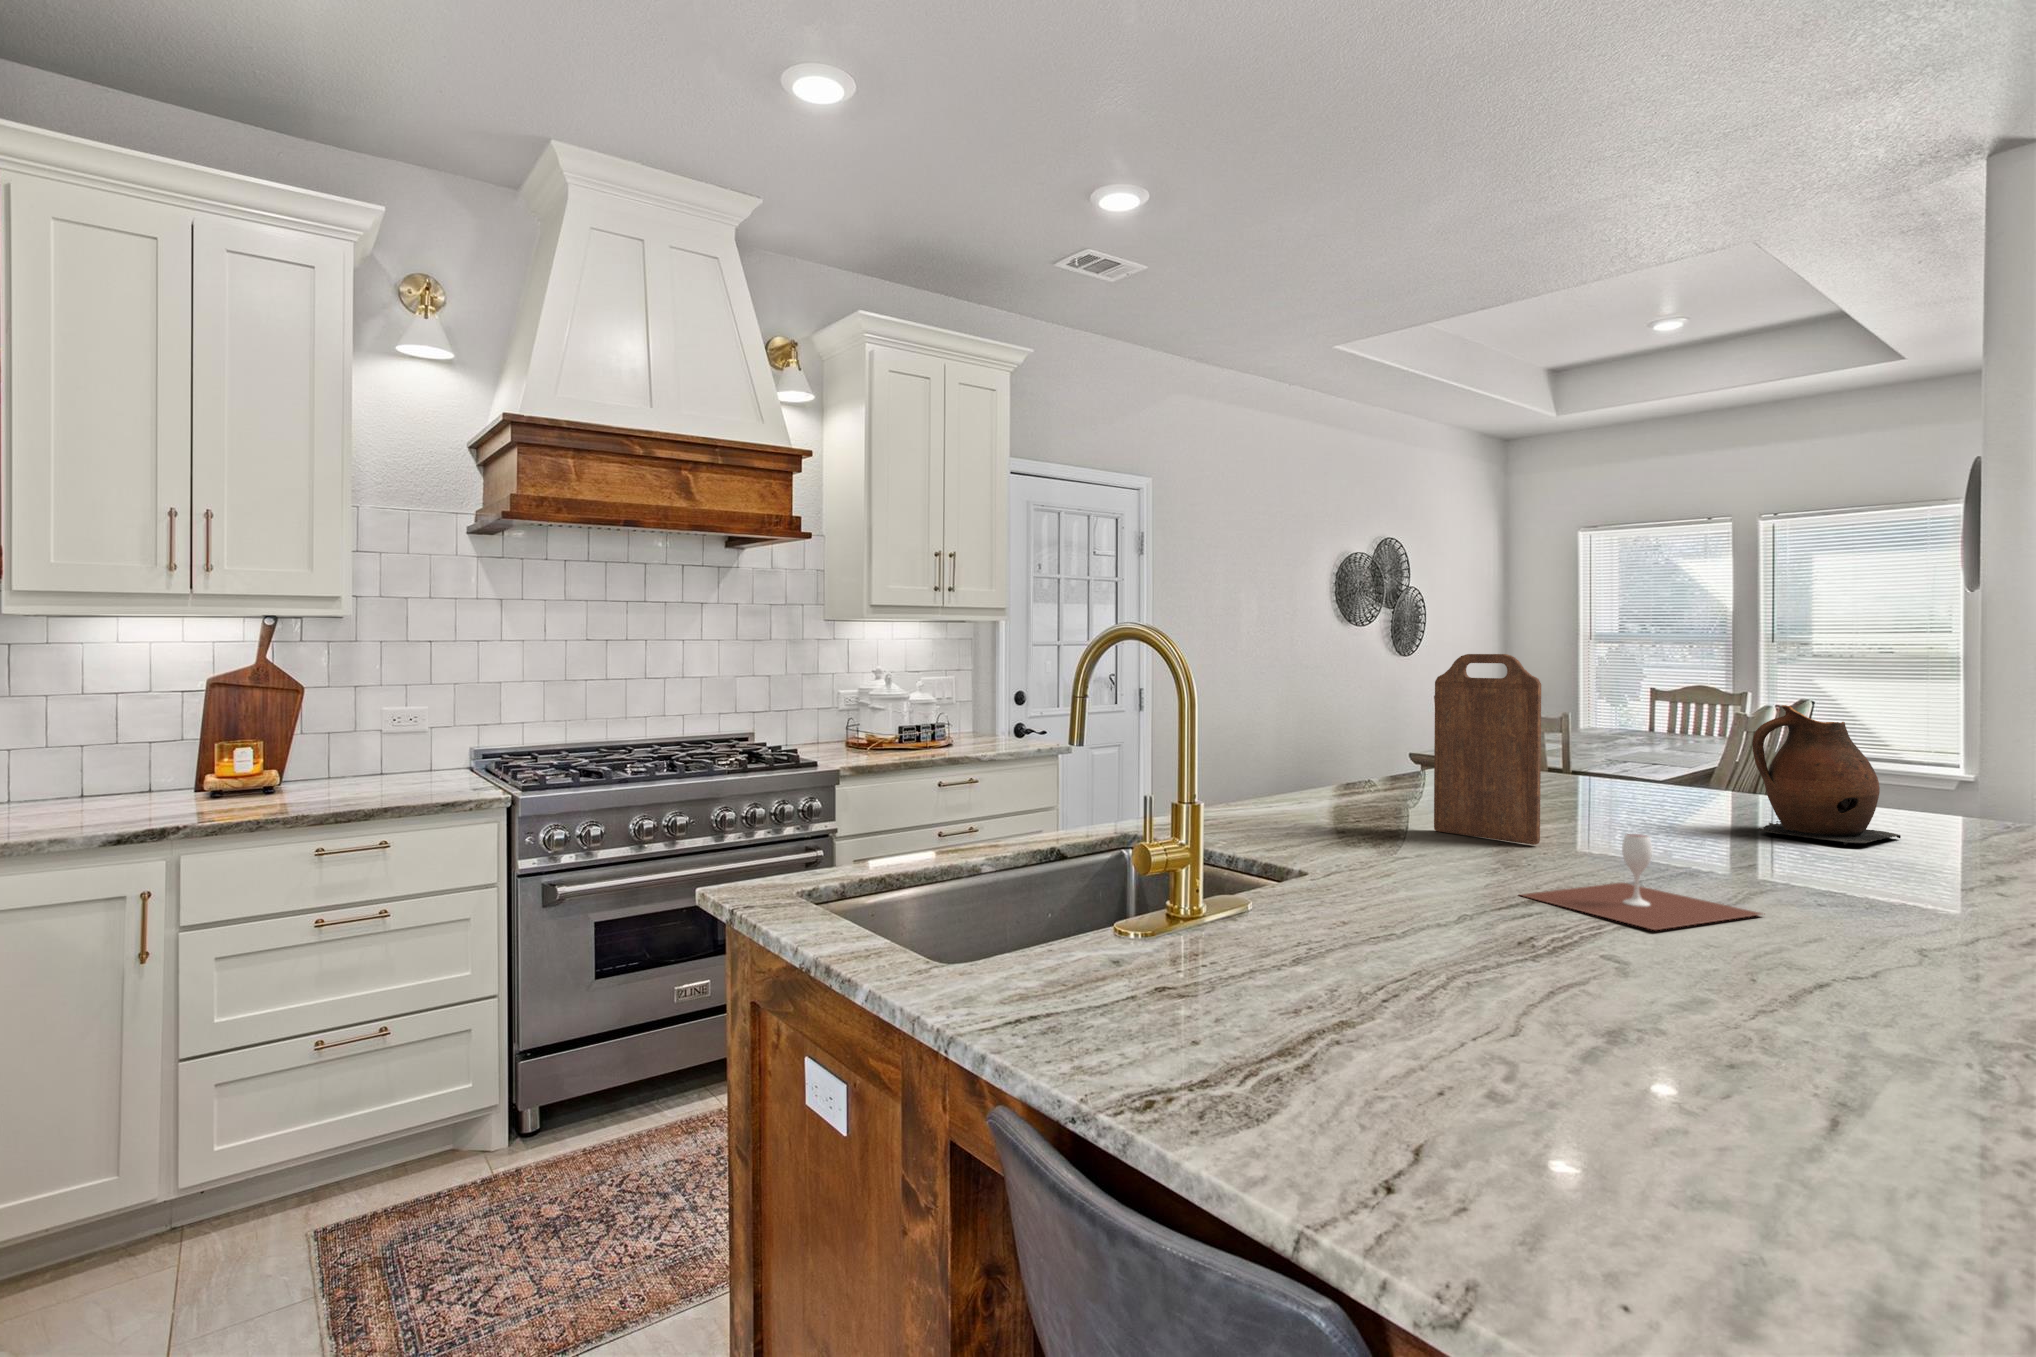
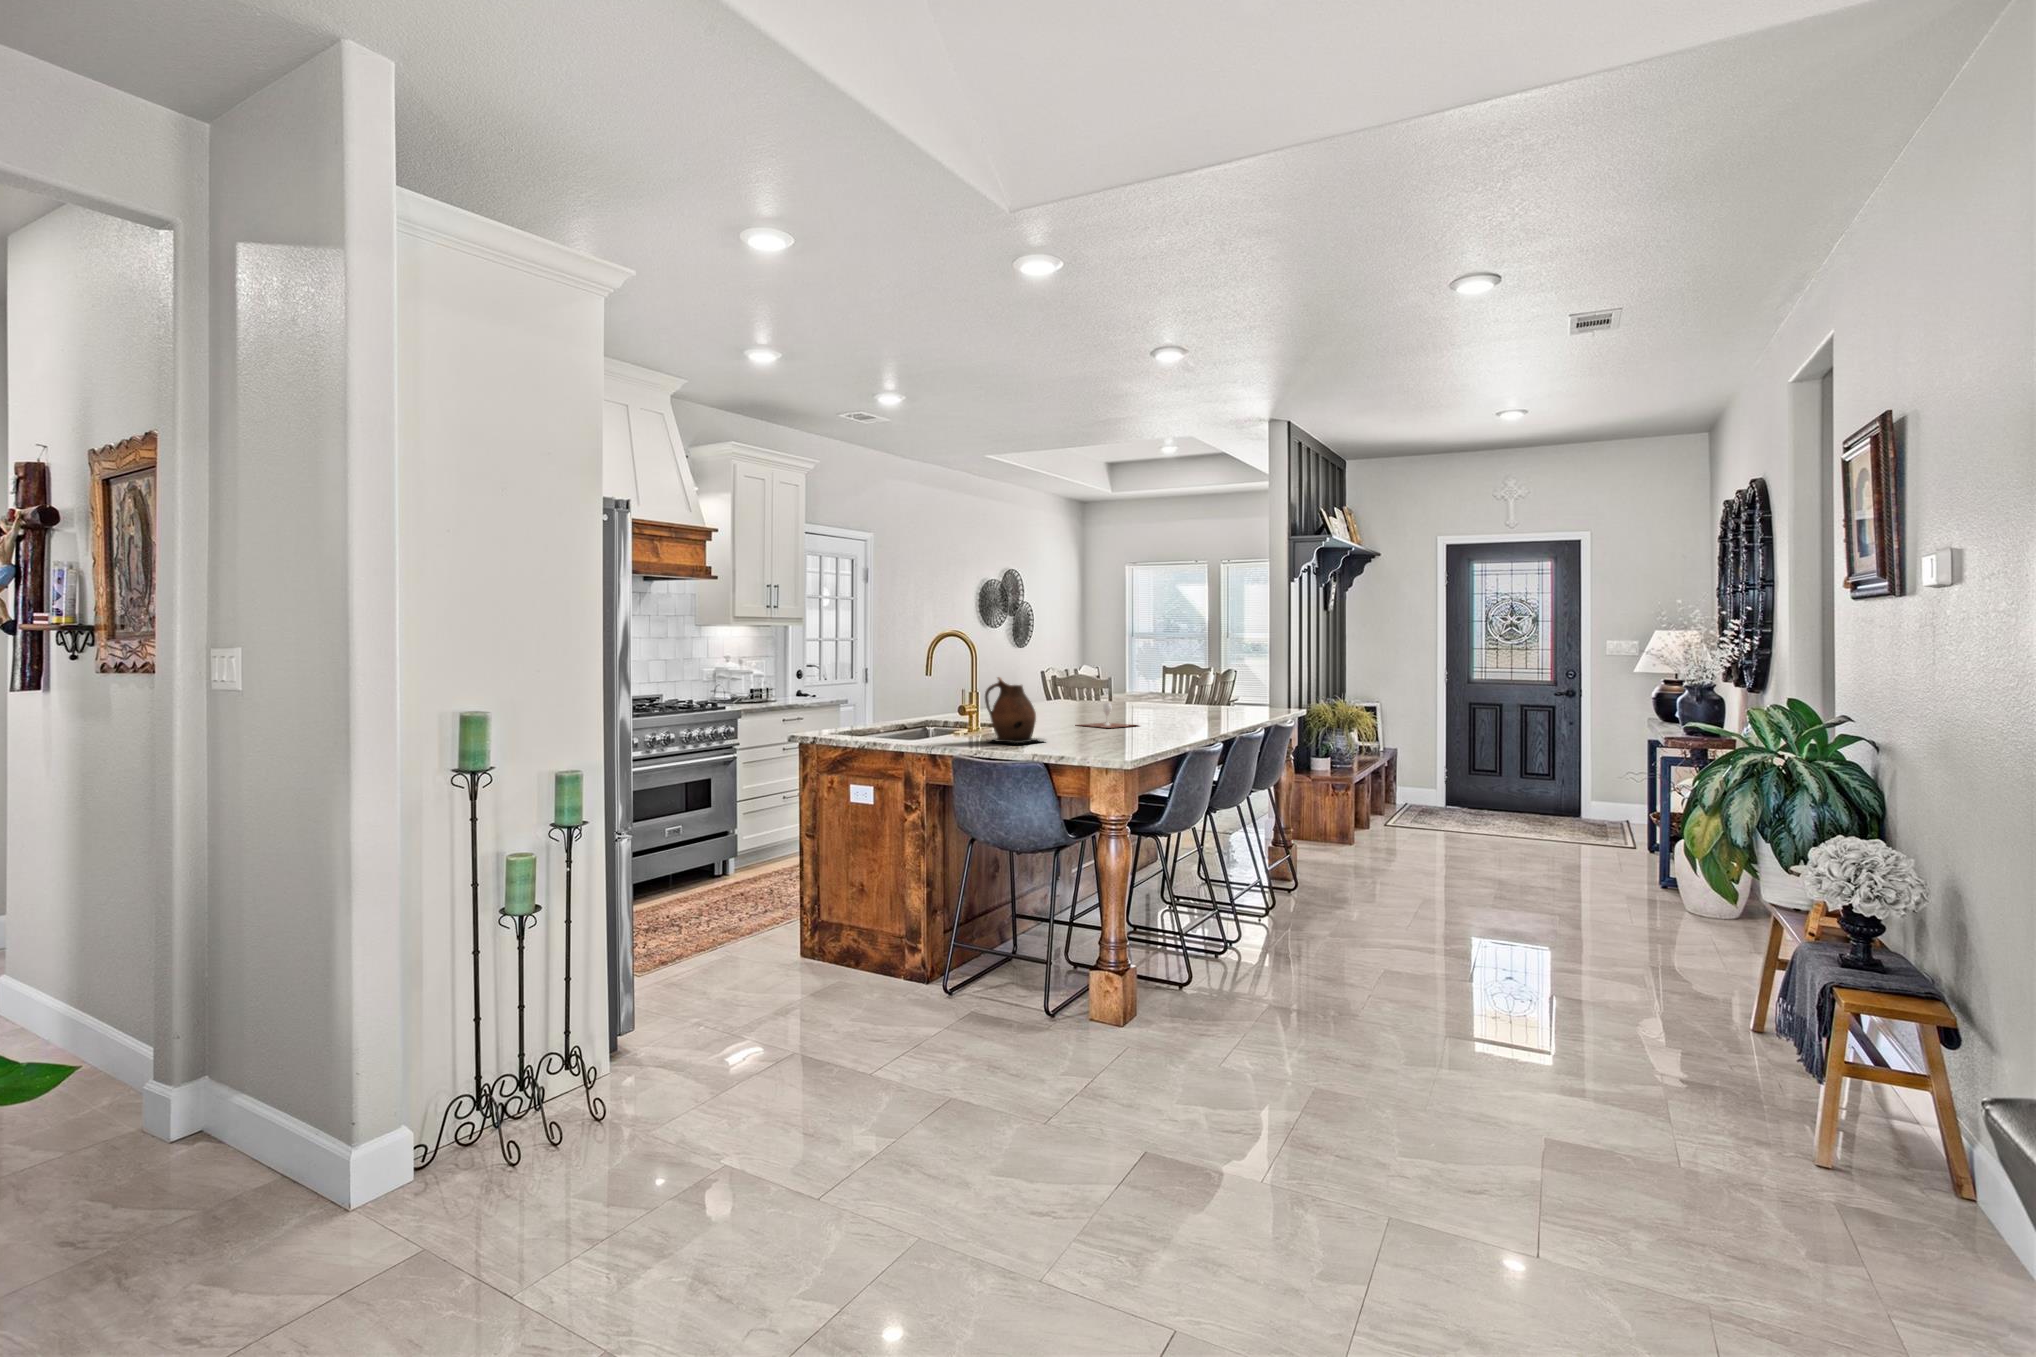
cutting board: present [1434,654,1541,845] -> none [1046,646,1083,717]
ceramic pitcher: present [1752,705,1901,845] -> present [985,677,1041,743]

